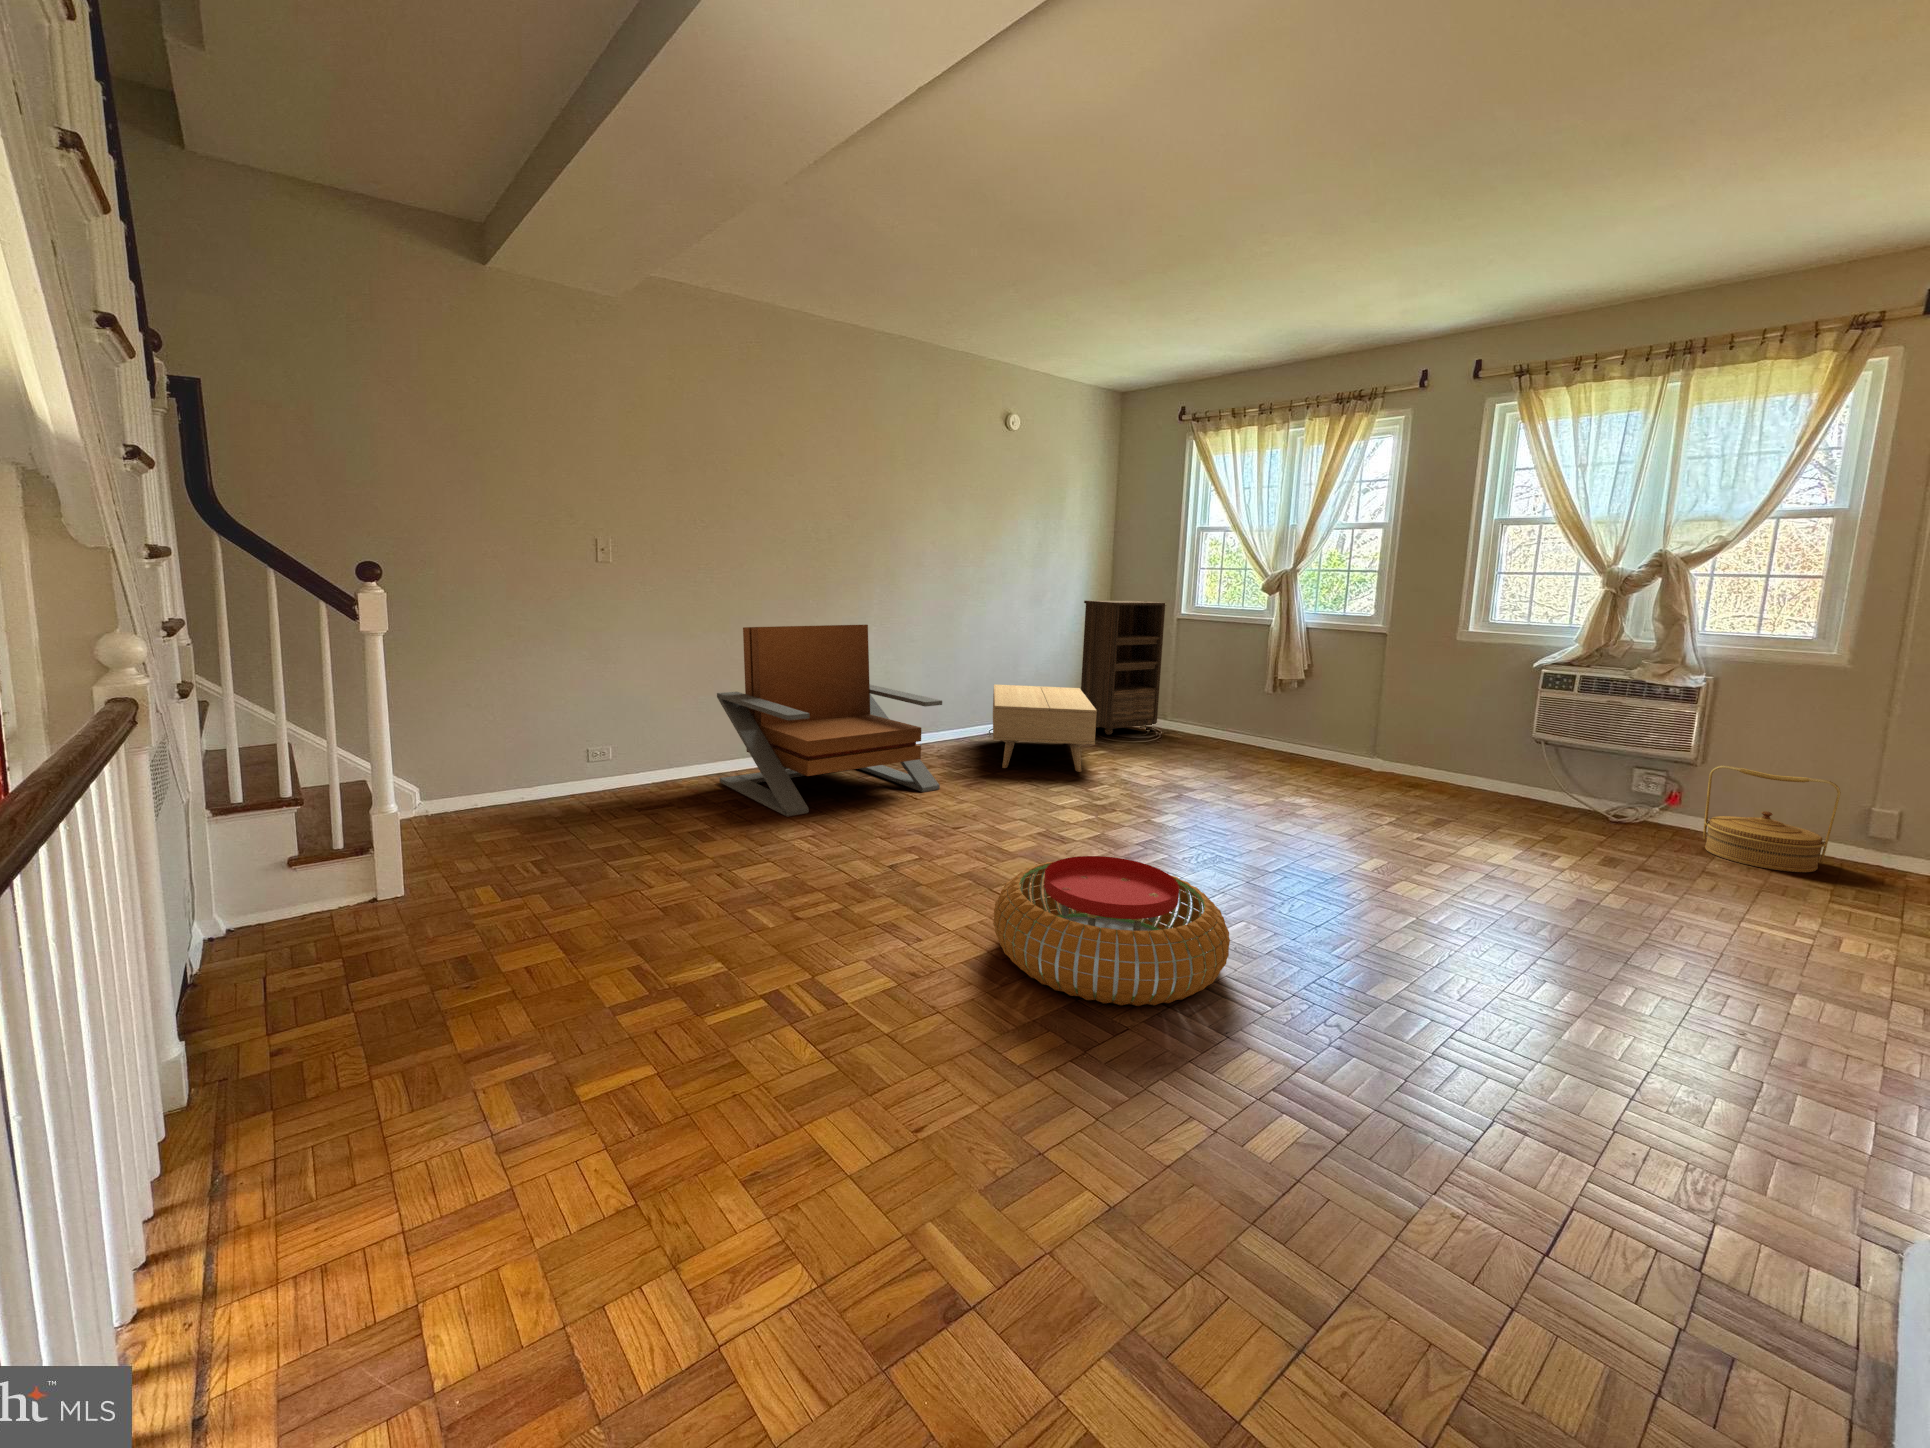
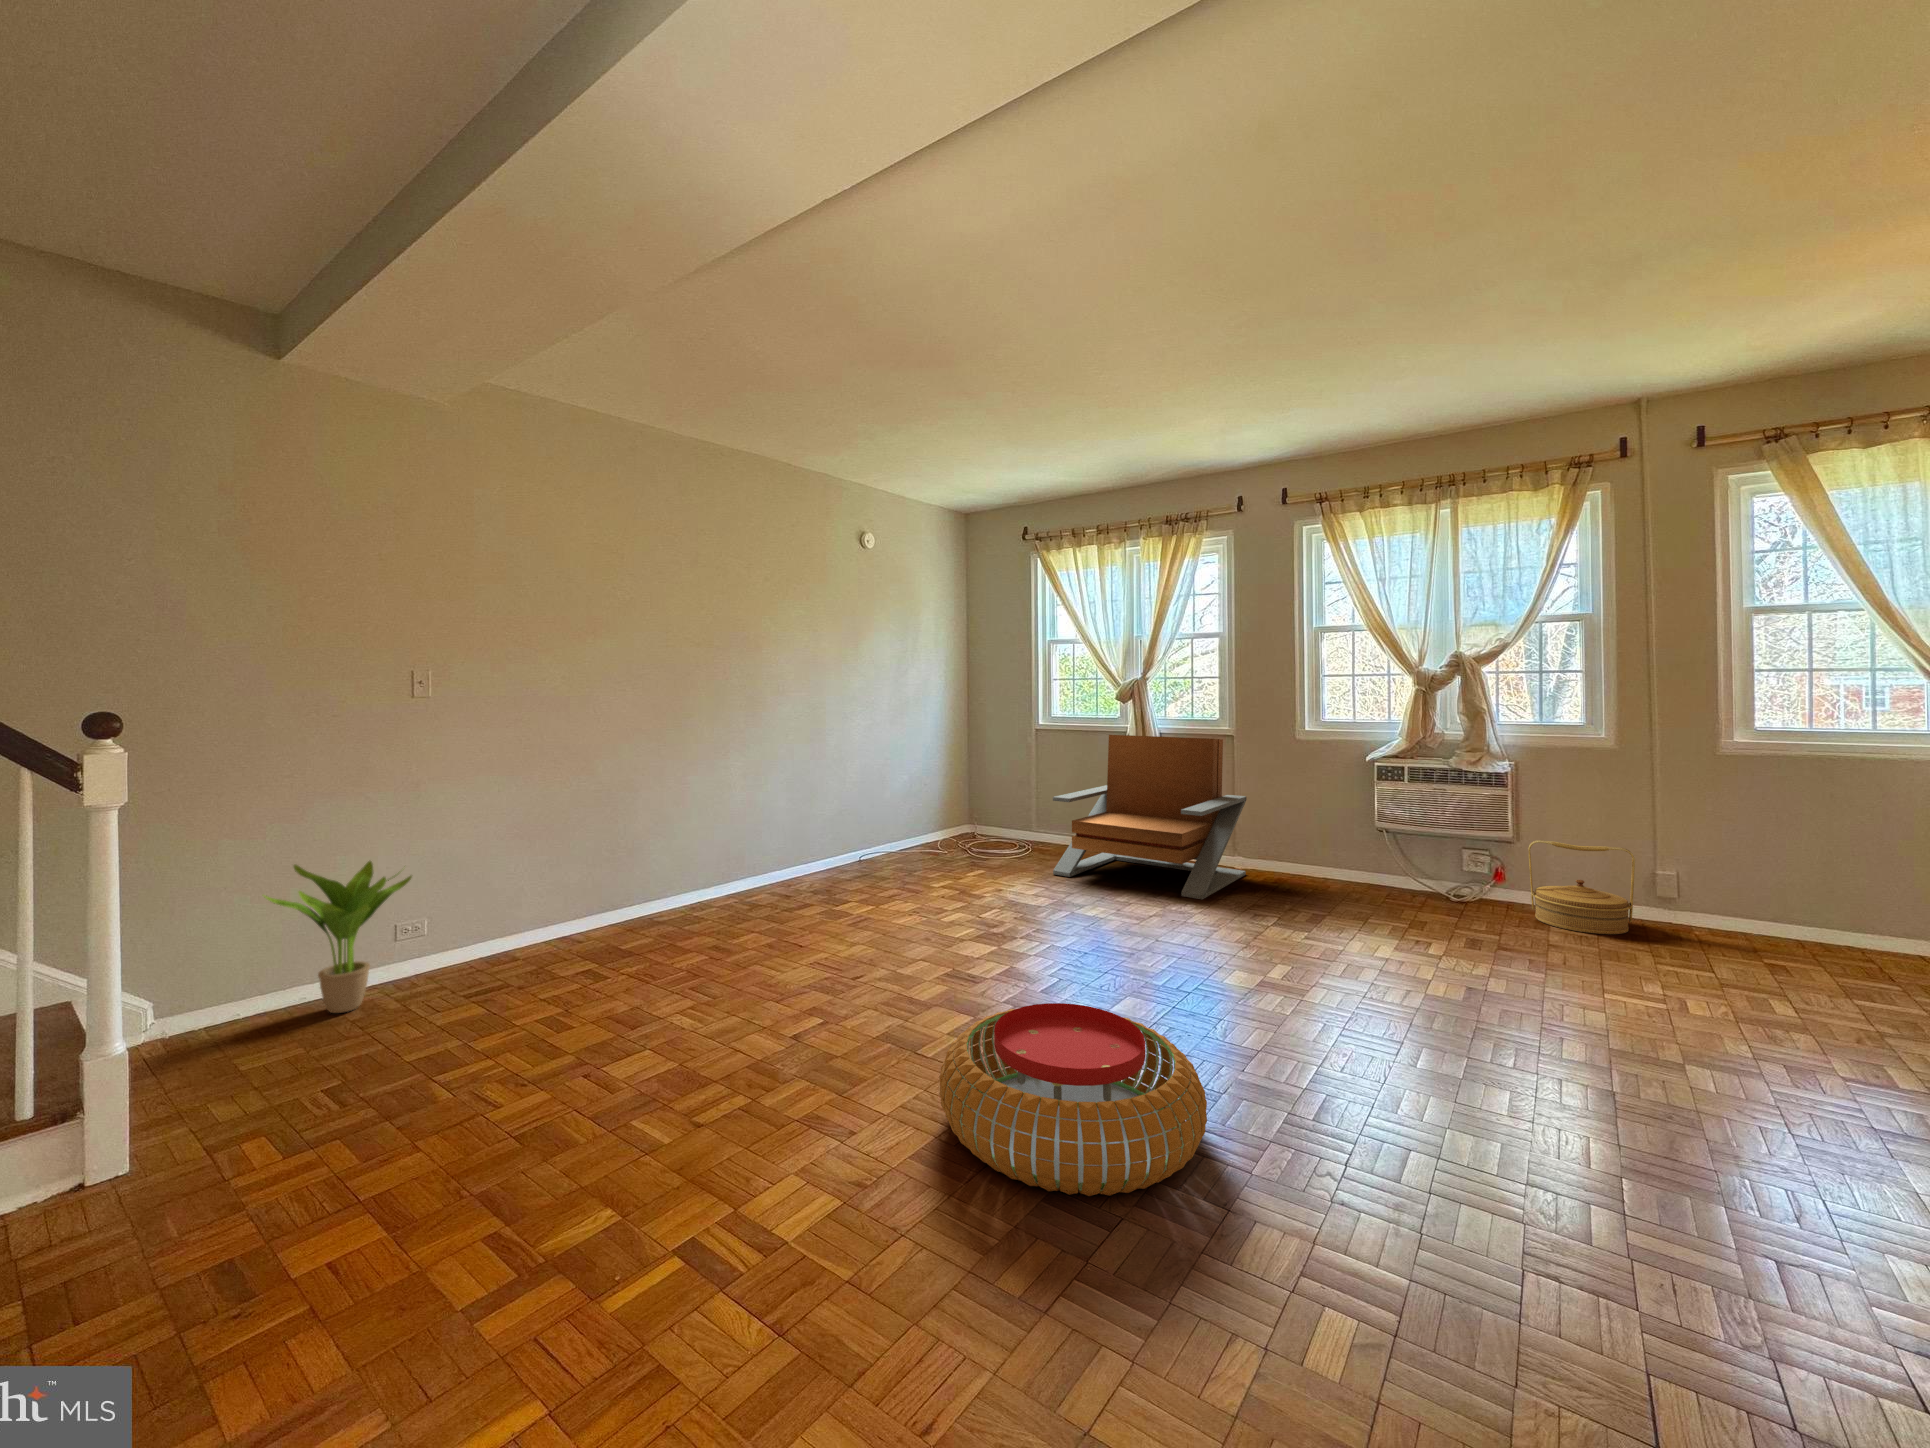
bookshelf: present [1081,600,1166,735] -> none [949,712,1026,847]
lounge chair: present [717,625,942,817] -> present [1053,735,1247,899]
coffee table: present [993,685,1097,772] -> none [868,802,981,894]
potted plant: none [481,694,591,815] -> present [264,861,412,1013]

